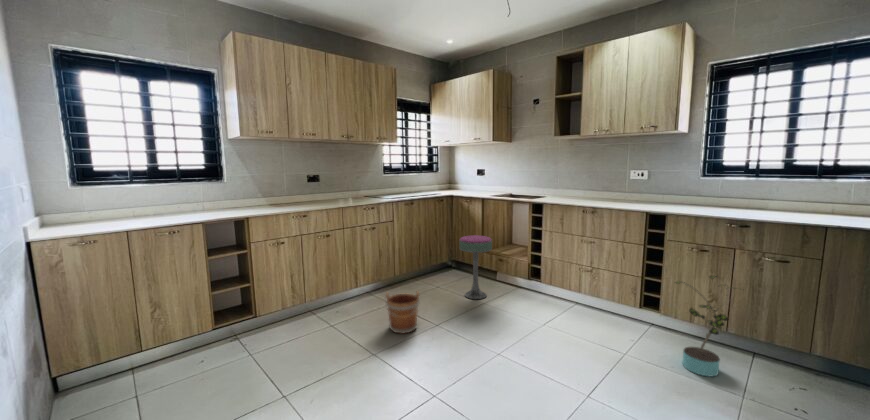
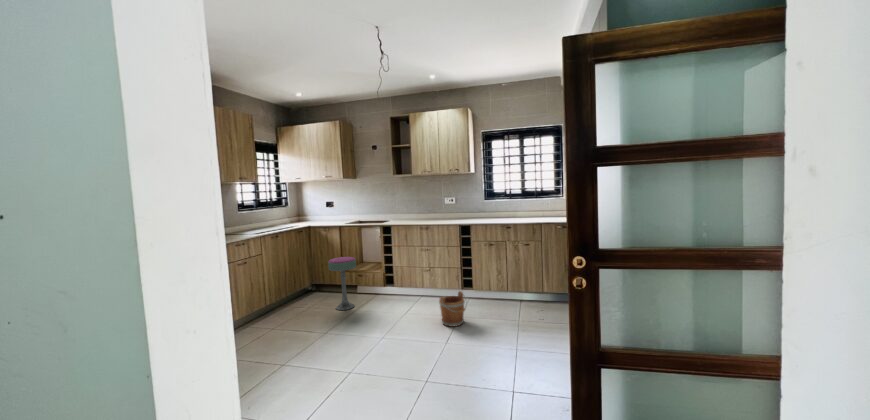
potted plant: present [676,276,728,376] -> none [481,258,514,318]
bucket: present [386,292,420,334] -> present [439,291,465,327]

